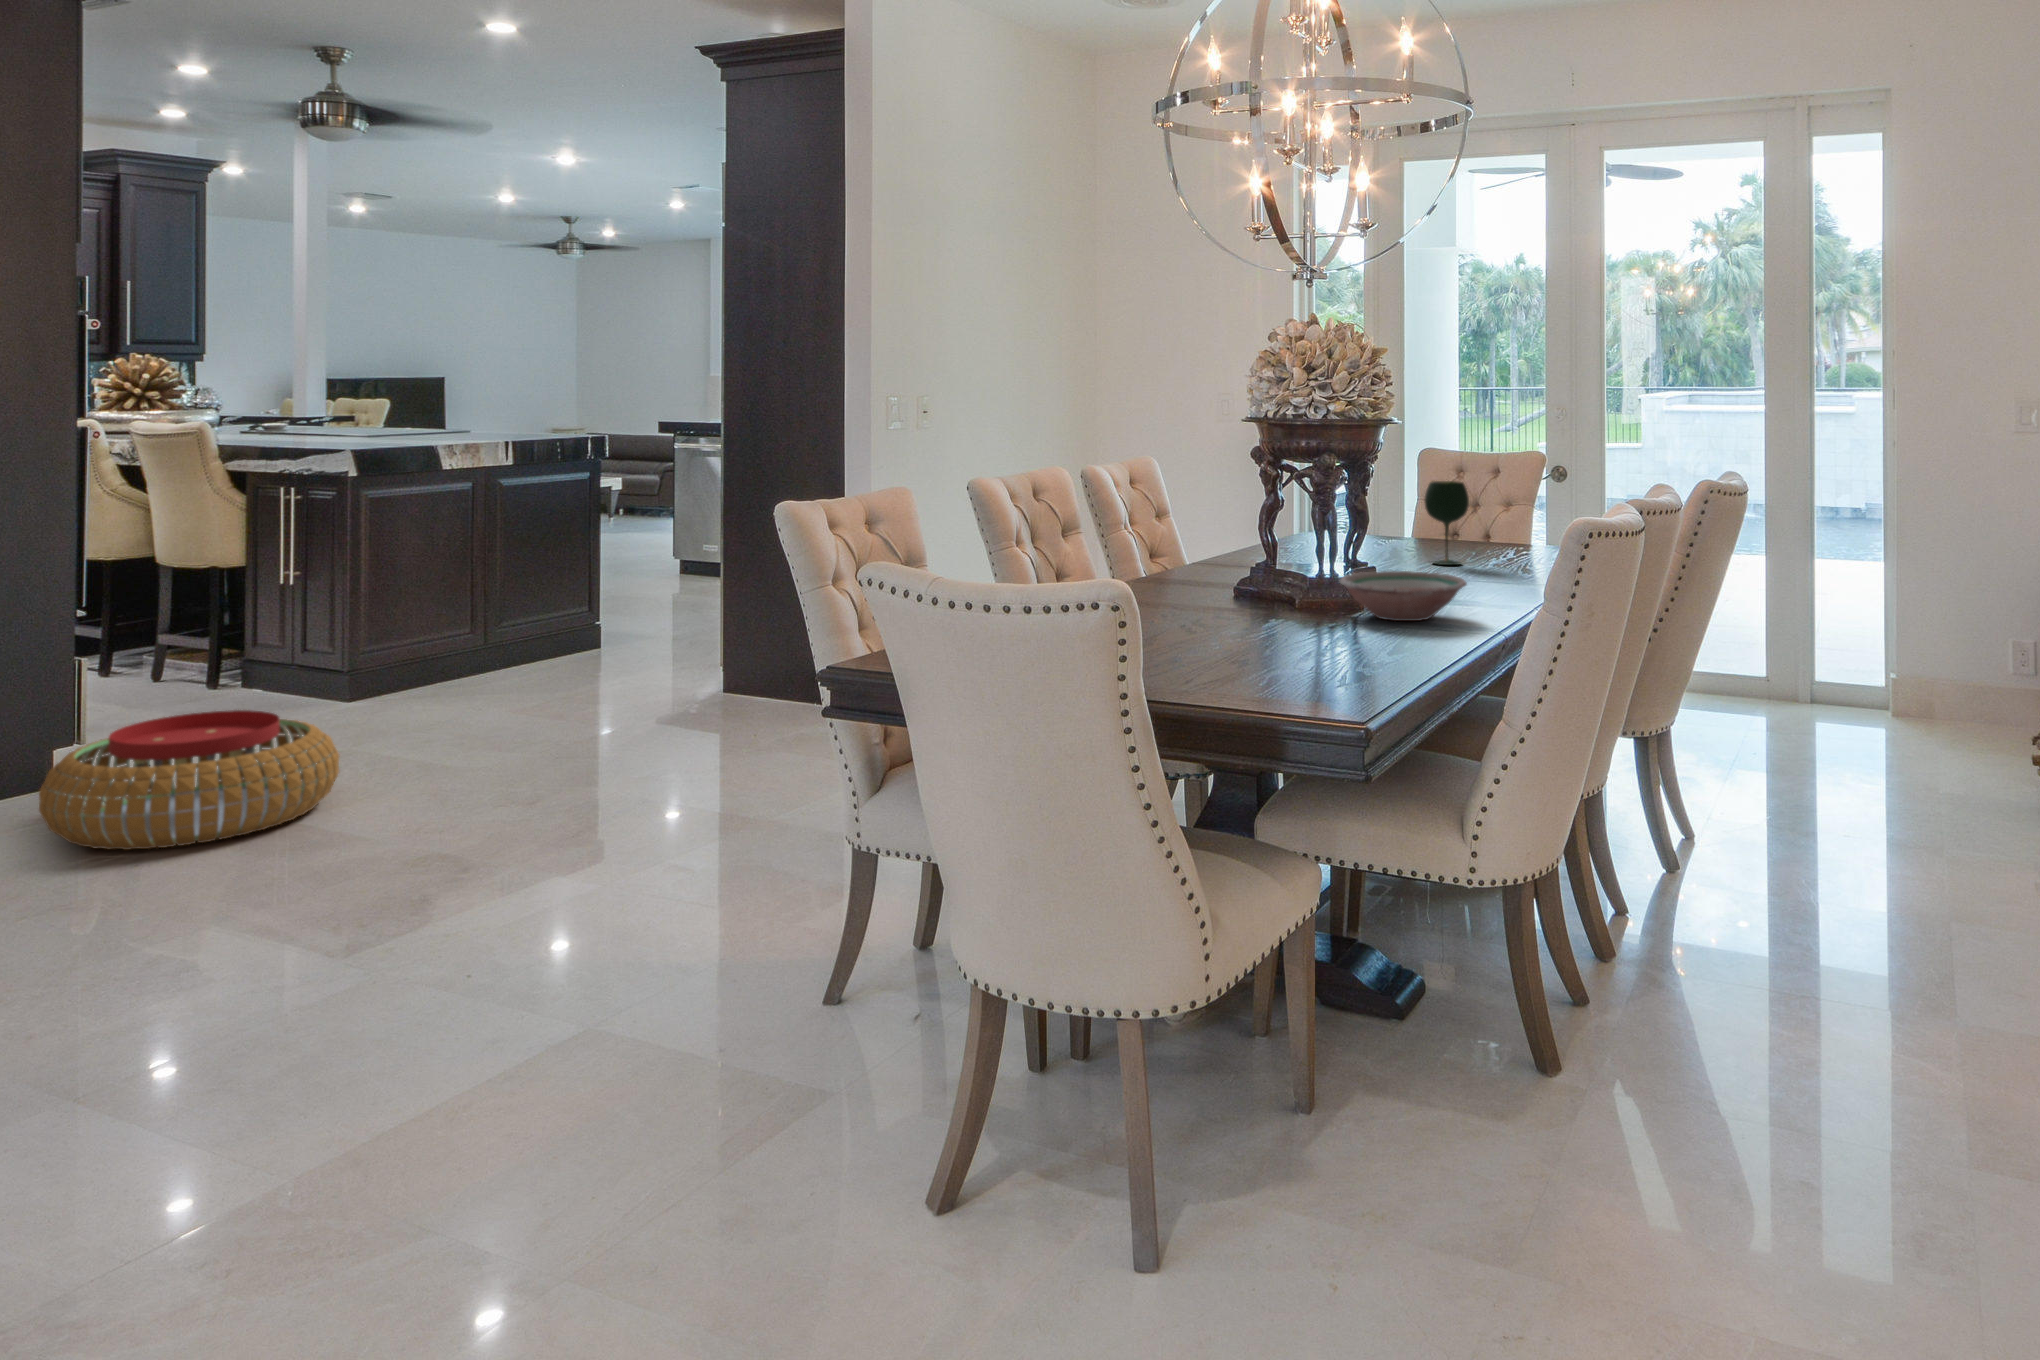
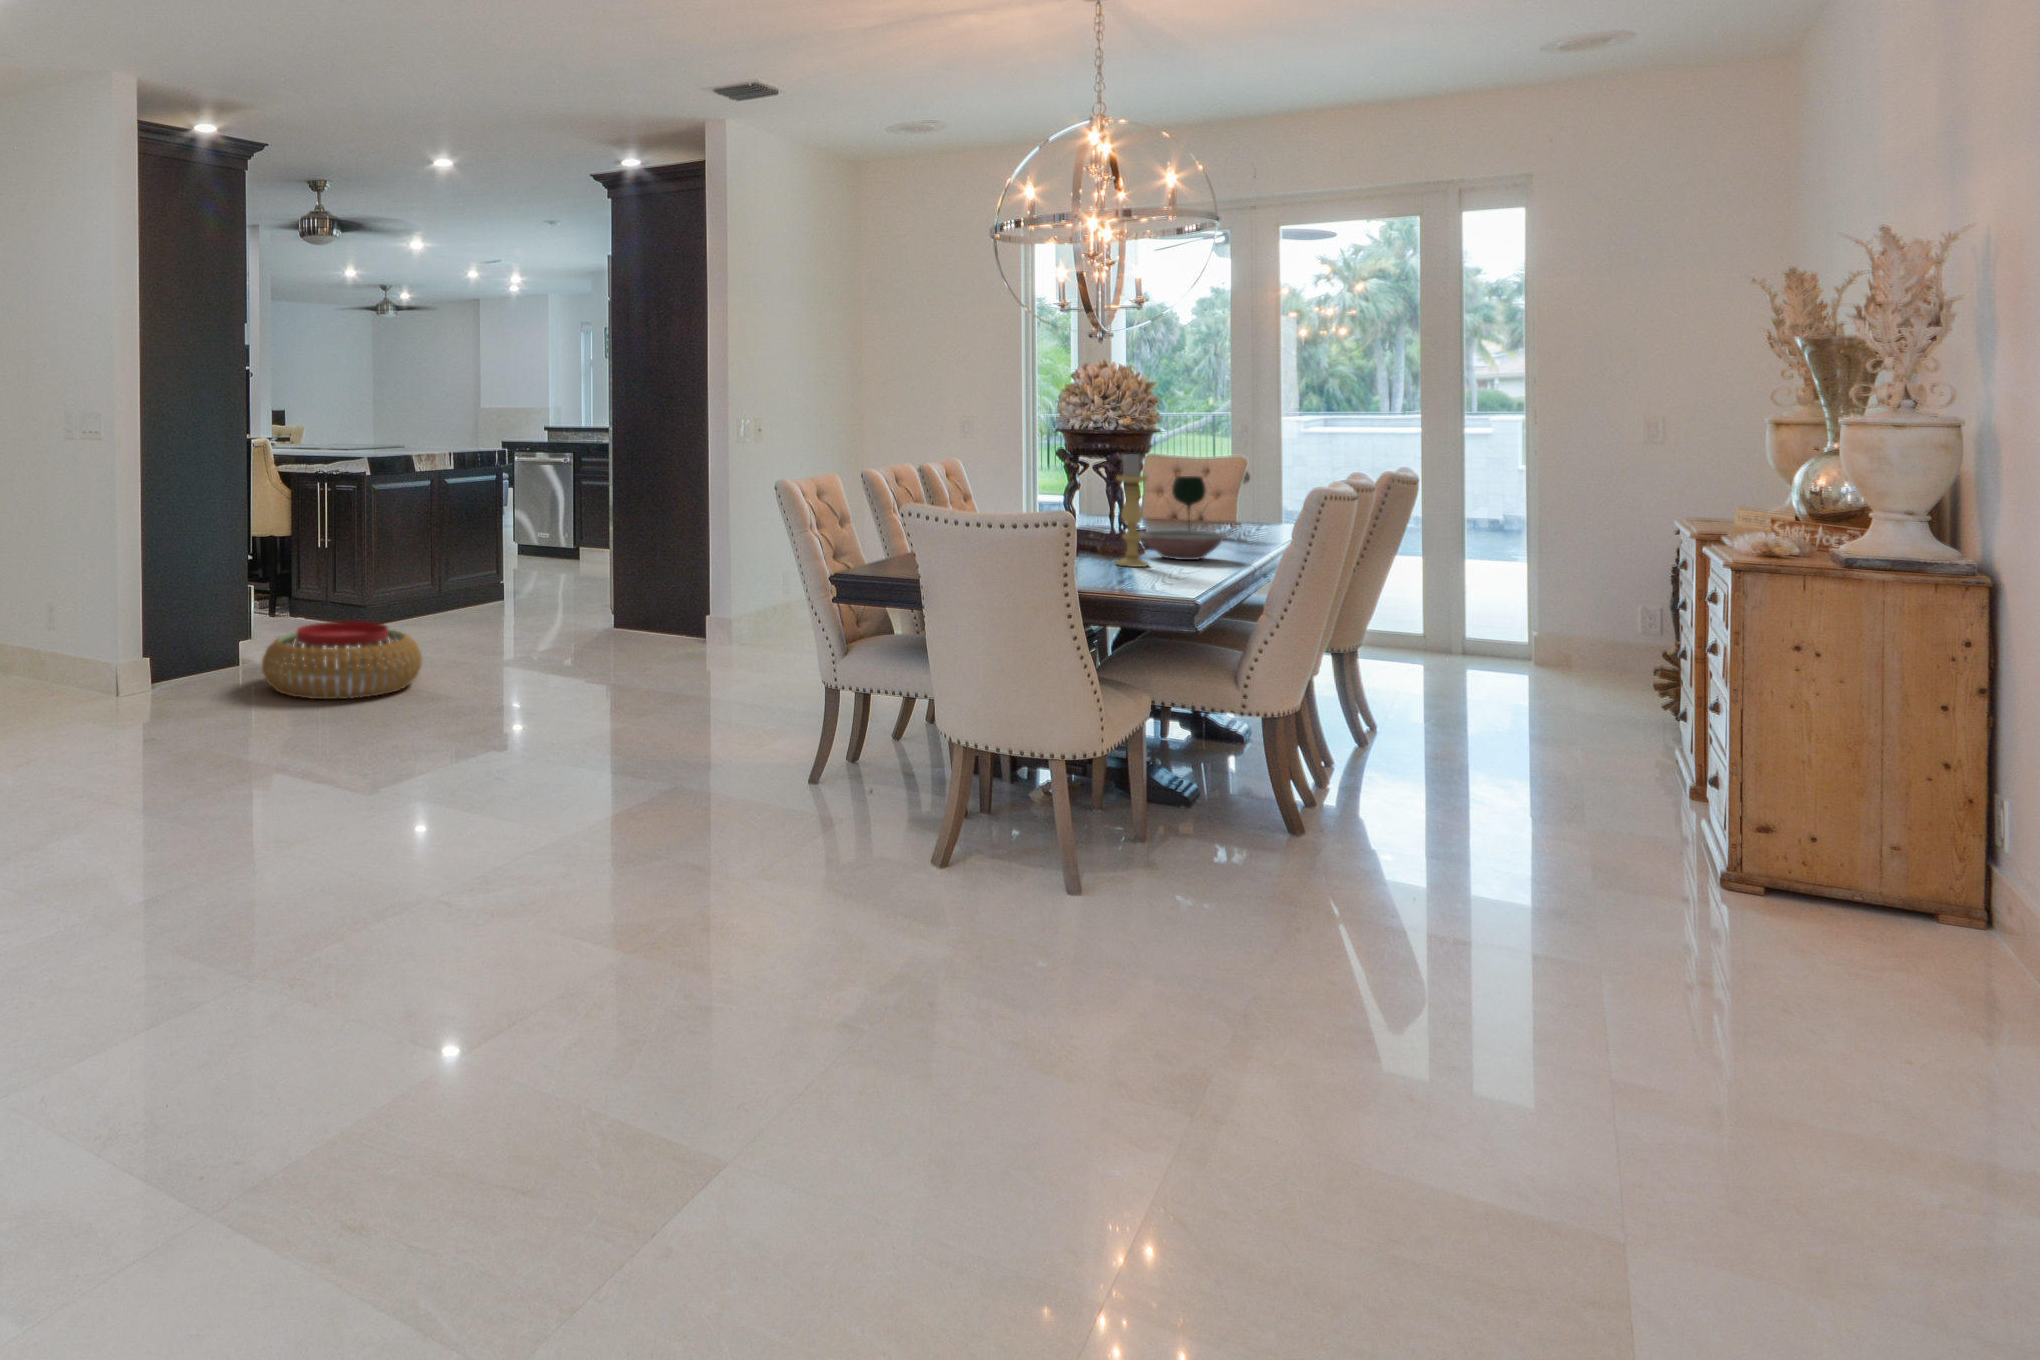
candle holder: none [1290,456,1340,640] -> present [1116,454,1148,567]

